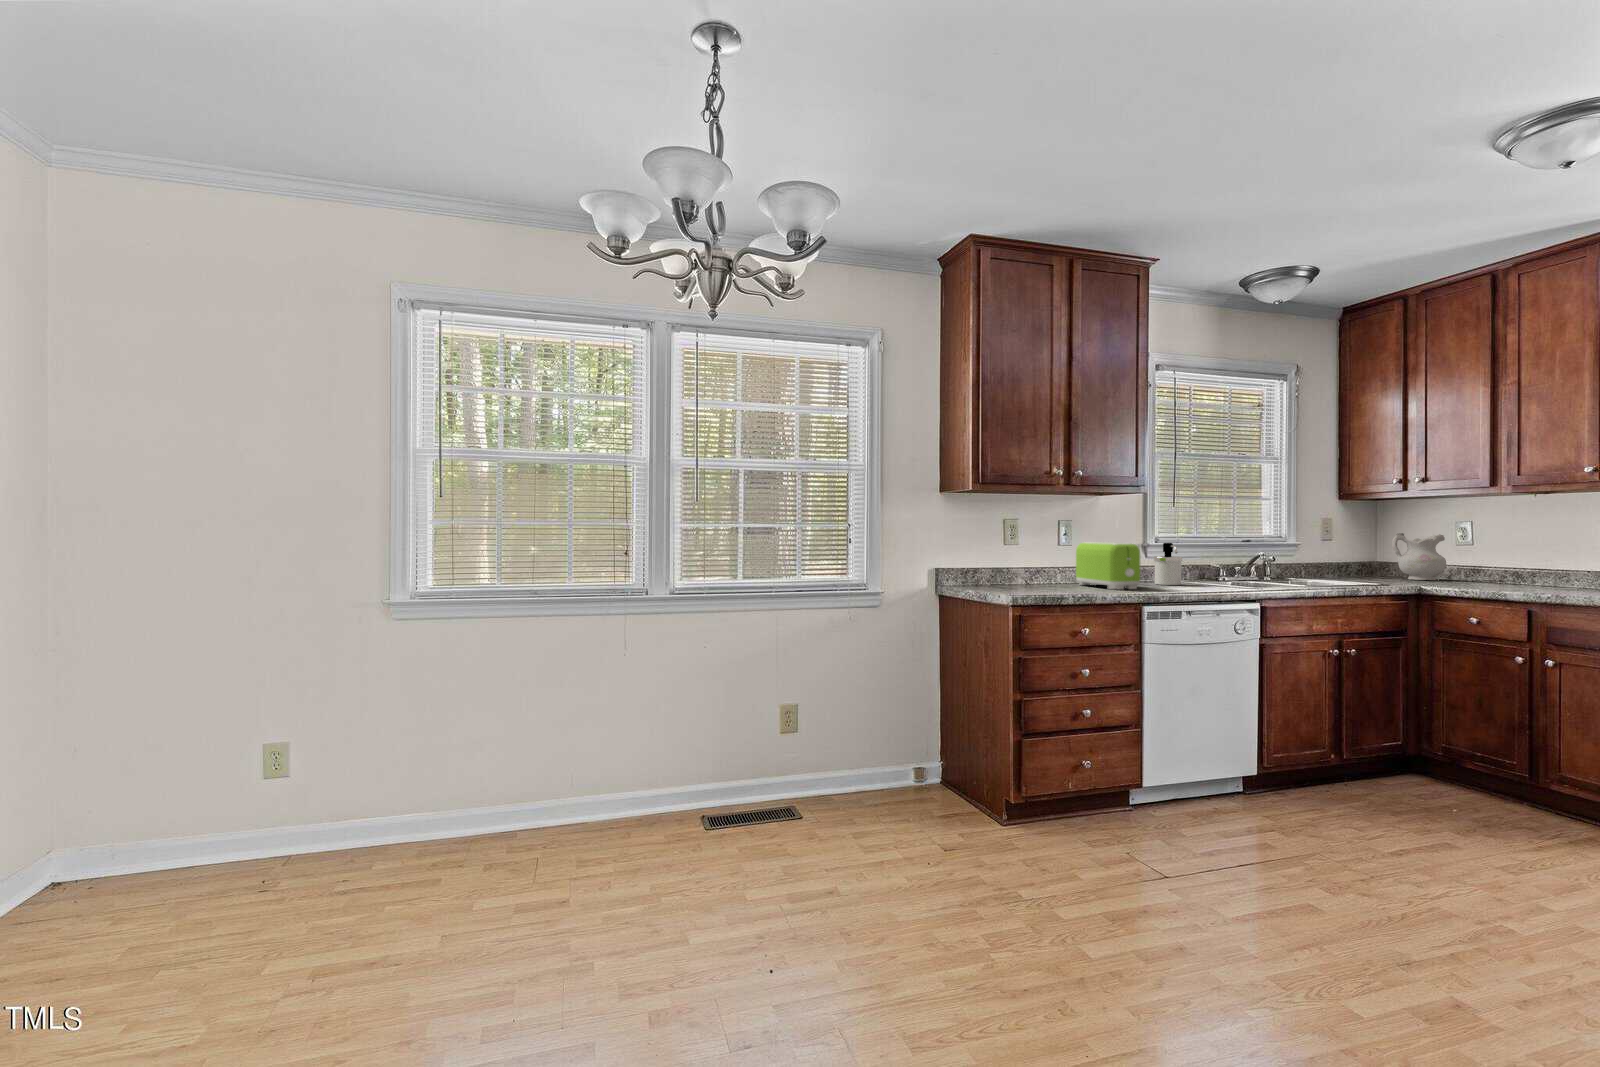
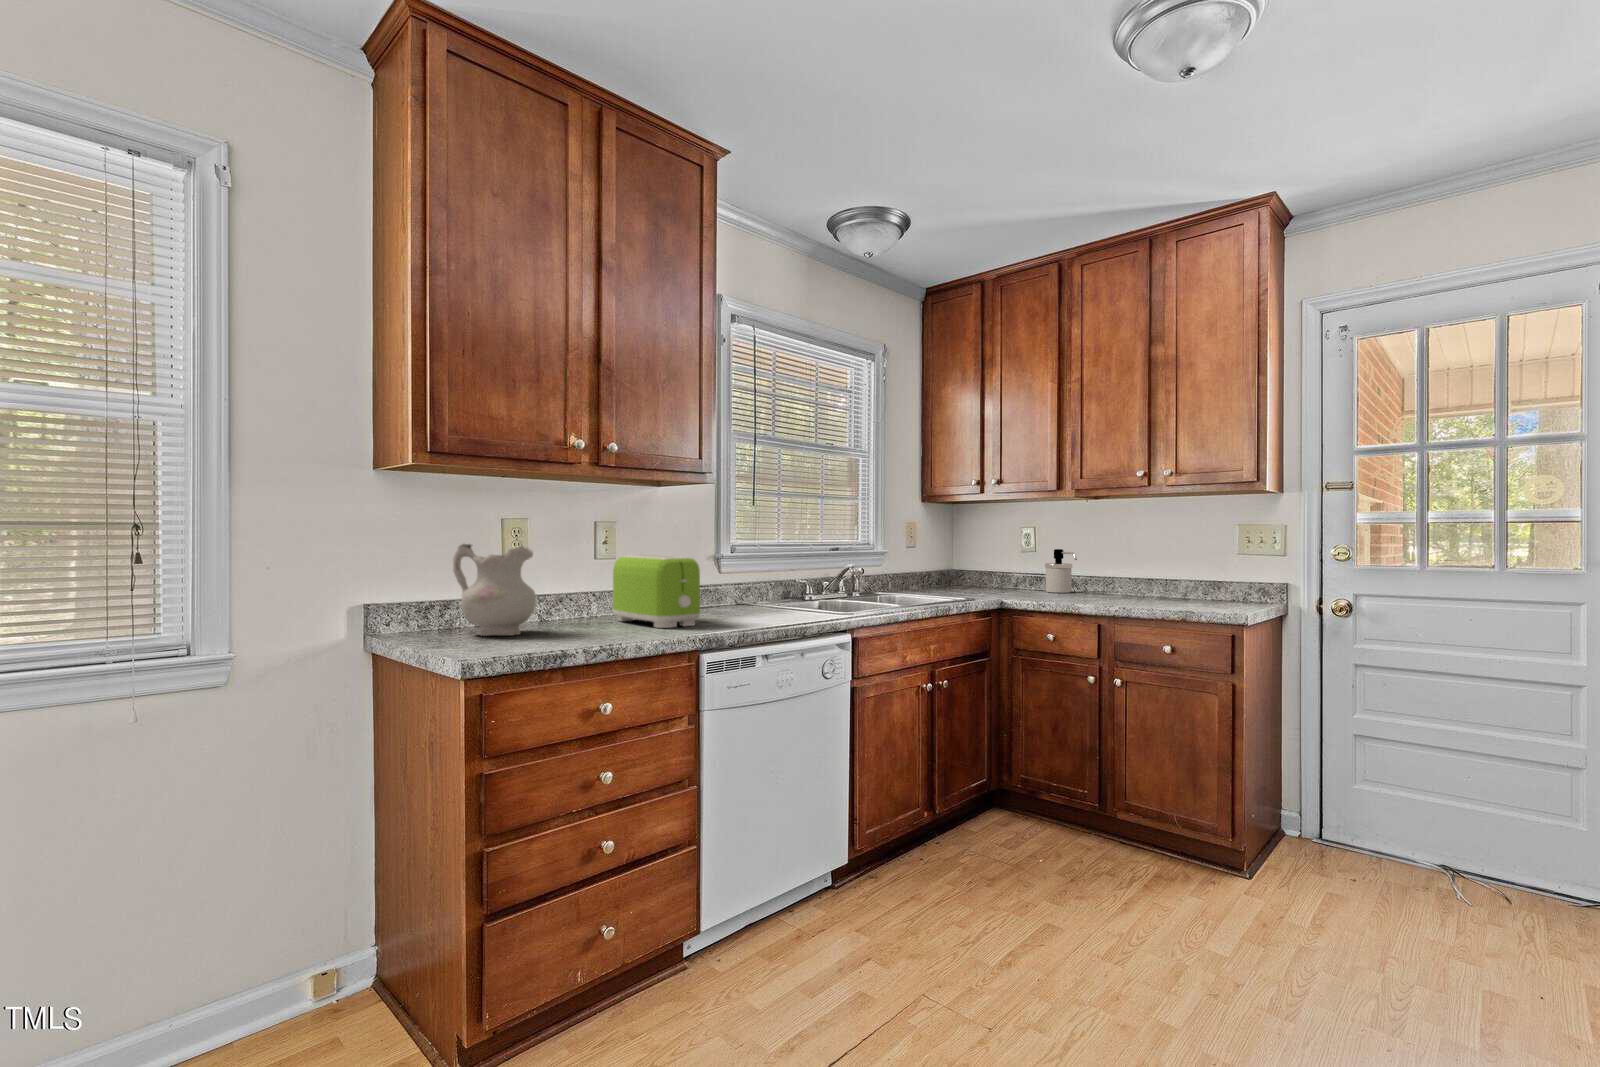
ceramic pitcher: present [1392,533,1446,580] -> present [453,544,536,636]
soap dispenser: present [1154,543,1182,585] -> present [1045,549,1077,593]

